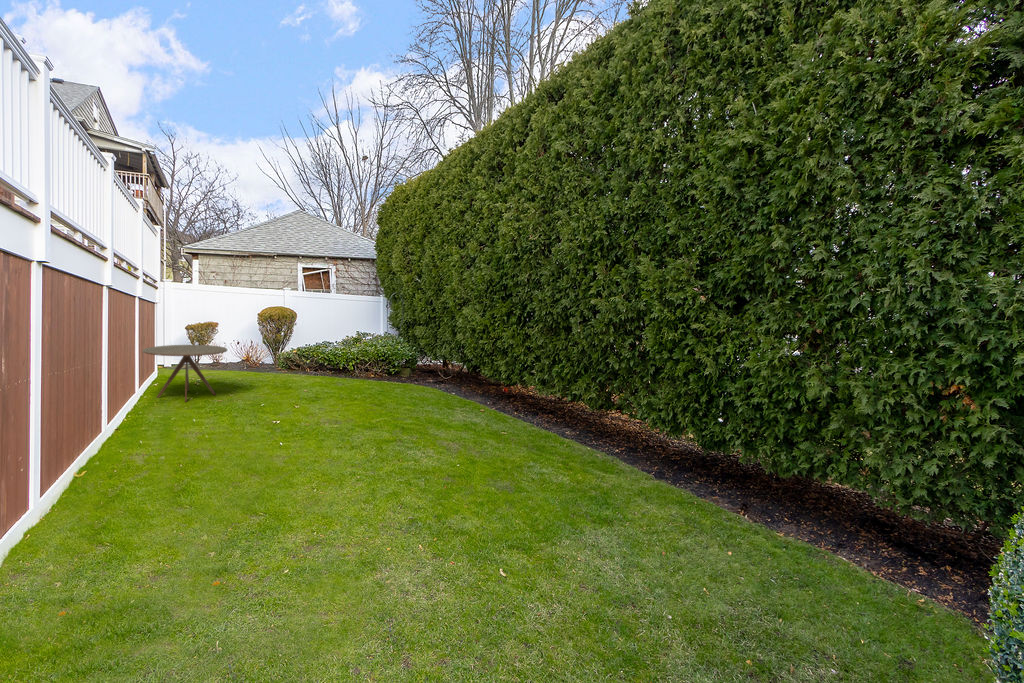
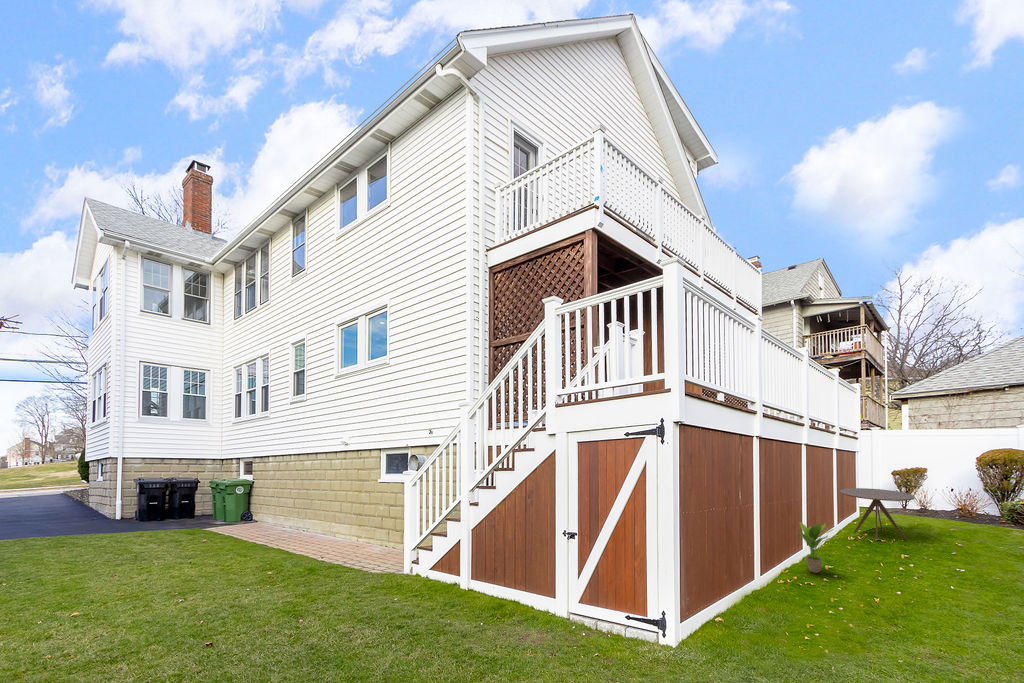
potted plant: none [95,392,160,461] -> present [797,522,834,573]

